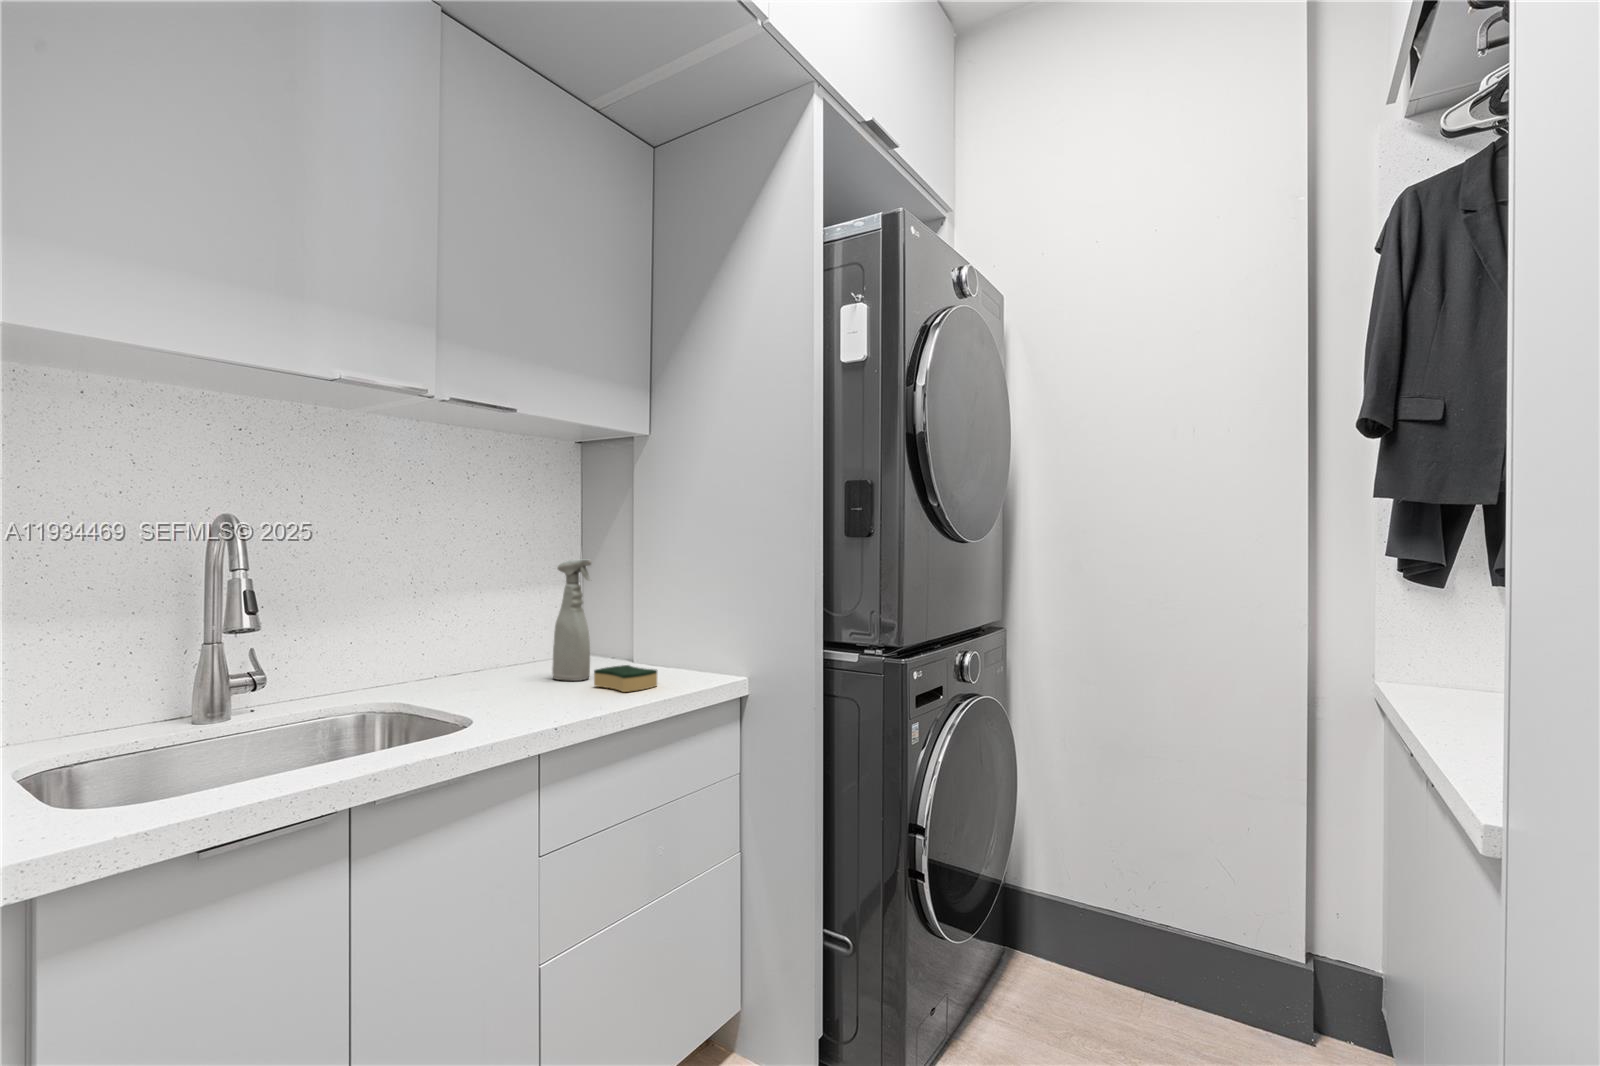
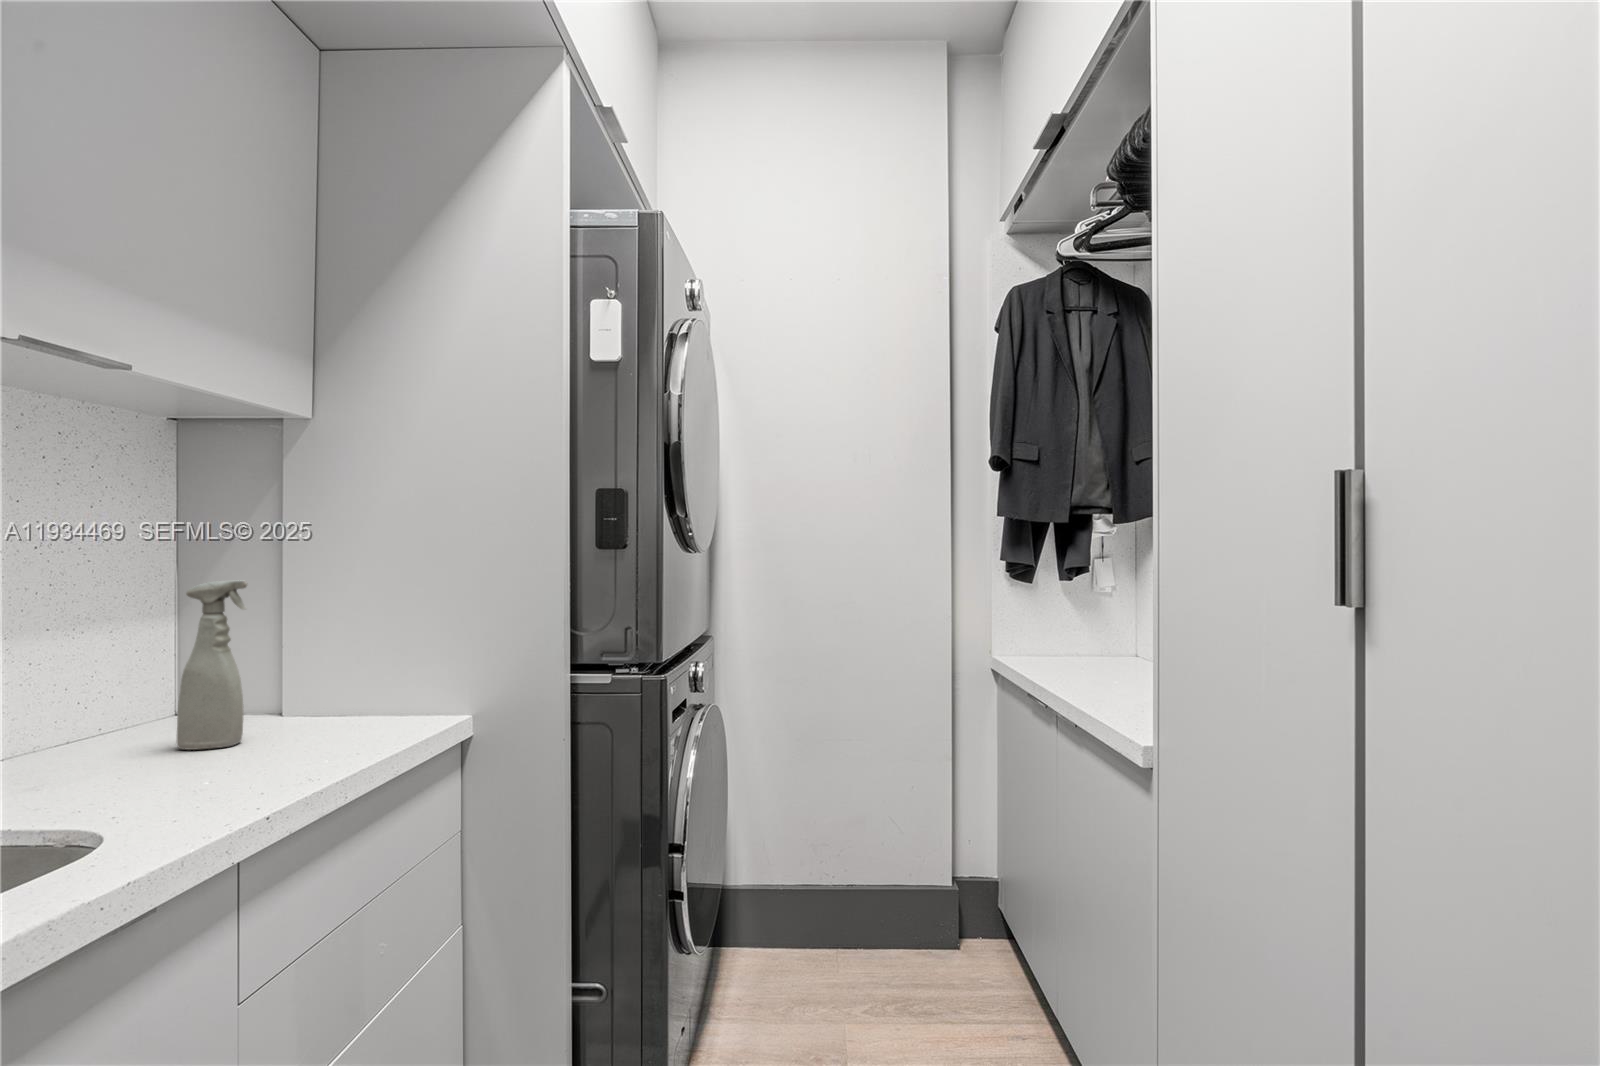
sponge: present [594,665,657,692] -> none [265,717,363,753]

